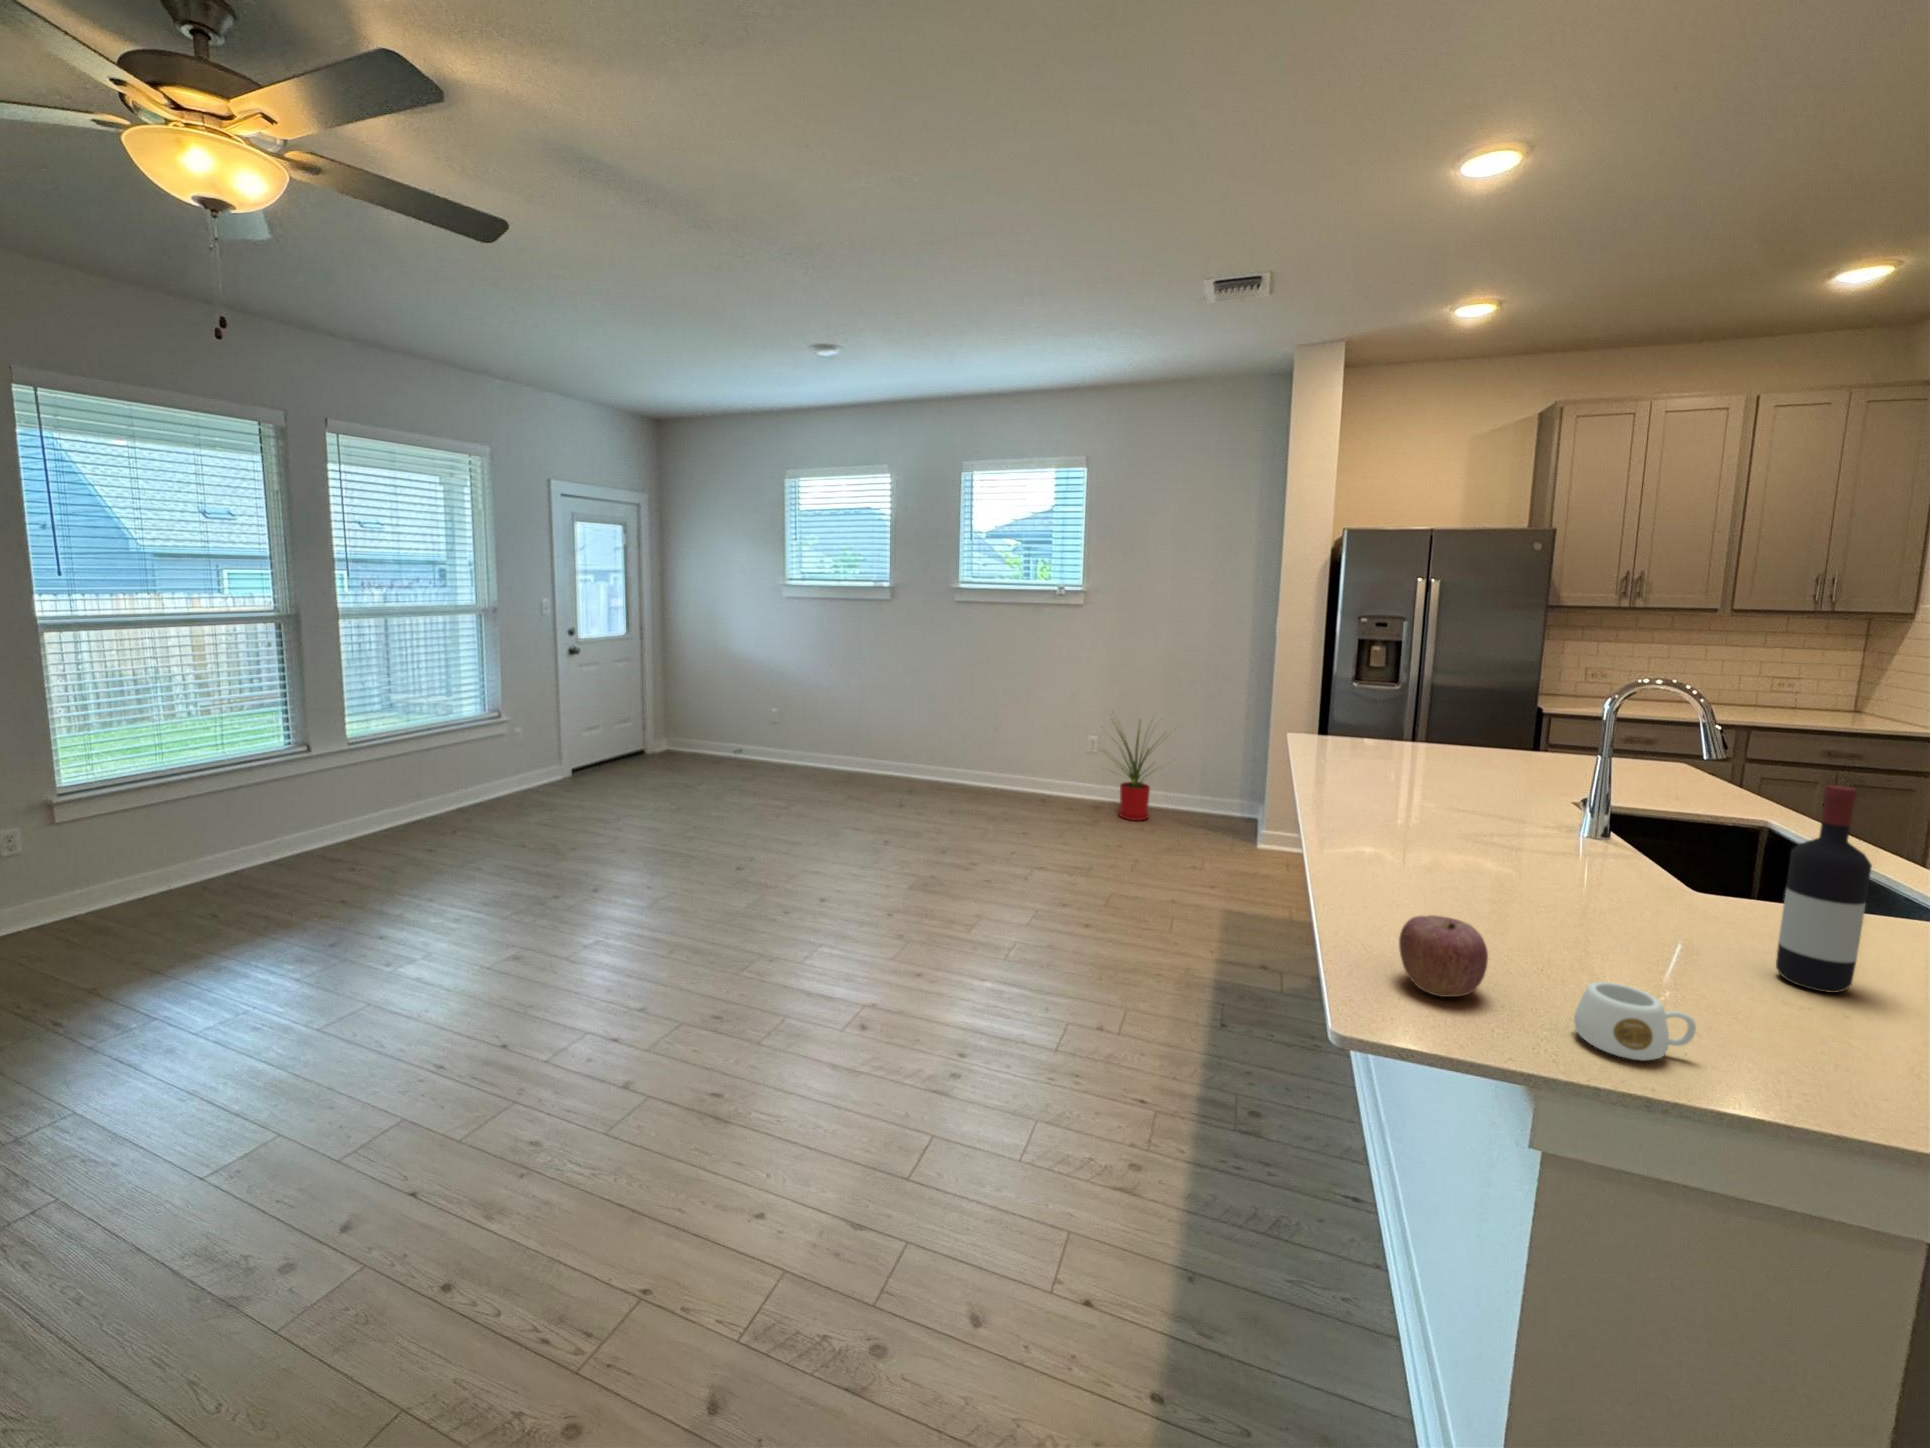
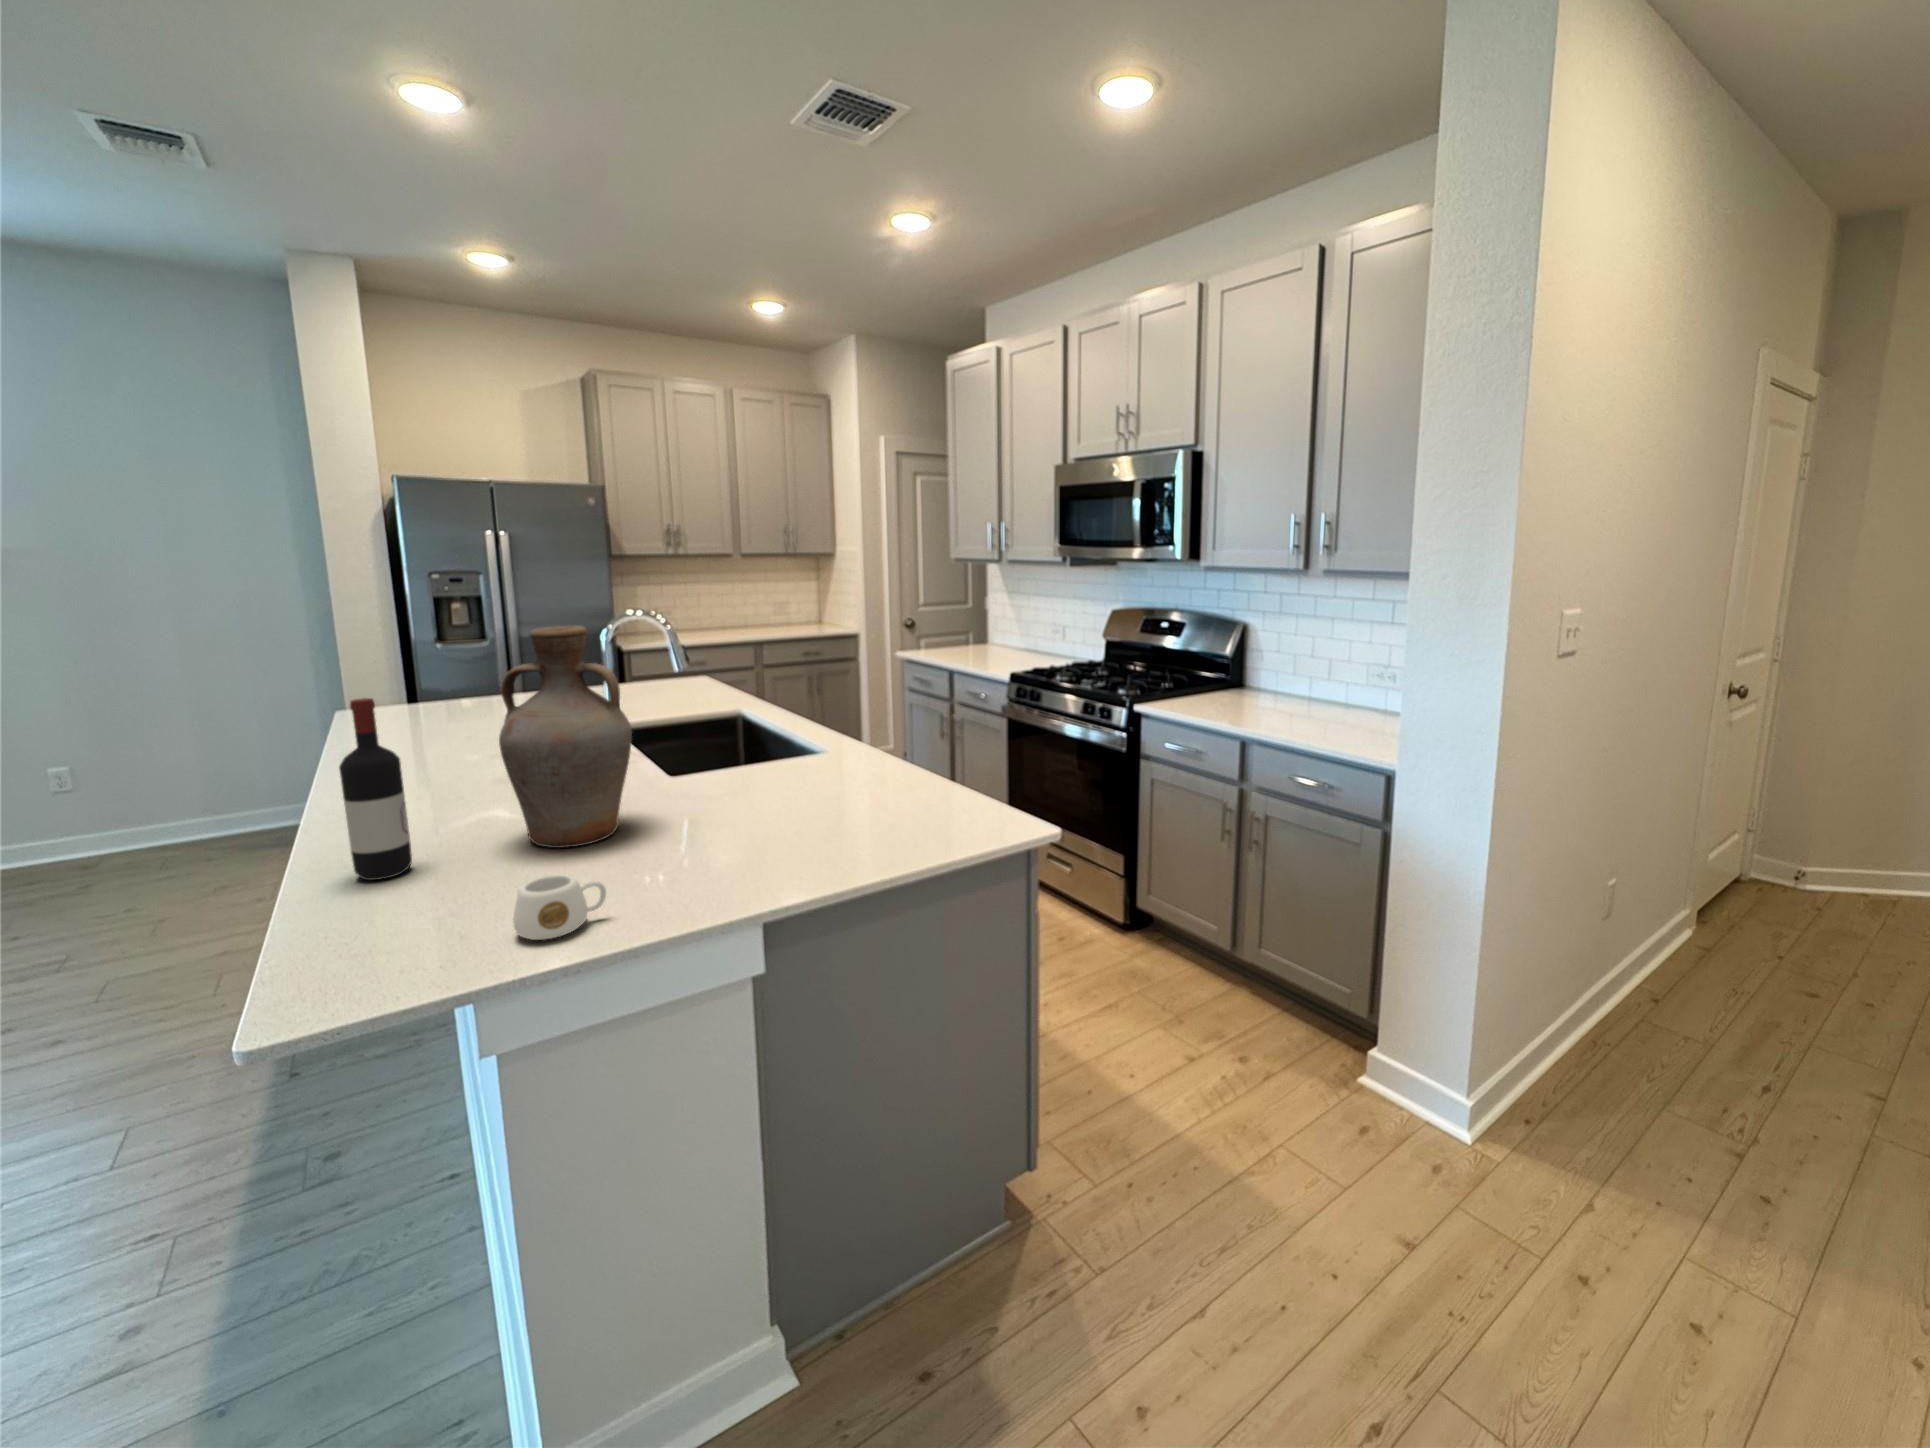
vase: none [1526,699,1696,951] -> present [499,625,632,848]
house plant: present [1115,723,1165,821] -> none [53,714,221,868]
wine bottle: present [1776,785,1872,993] -> present [339,698,412,880]
apple: present [1399,915,1488,997] -> none [336,868,436,955]

